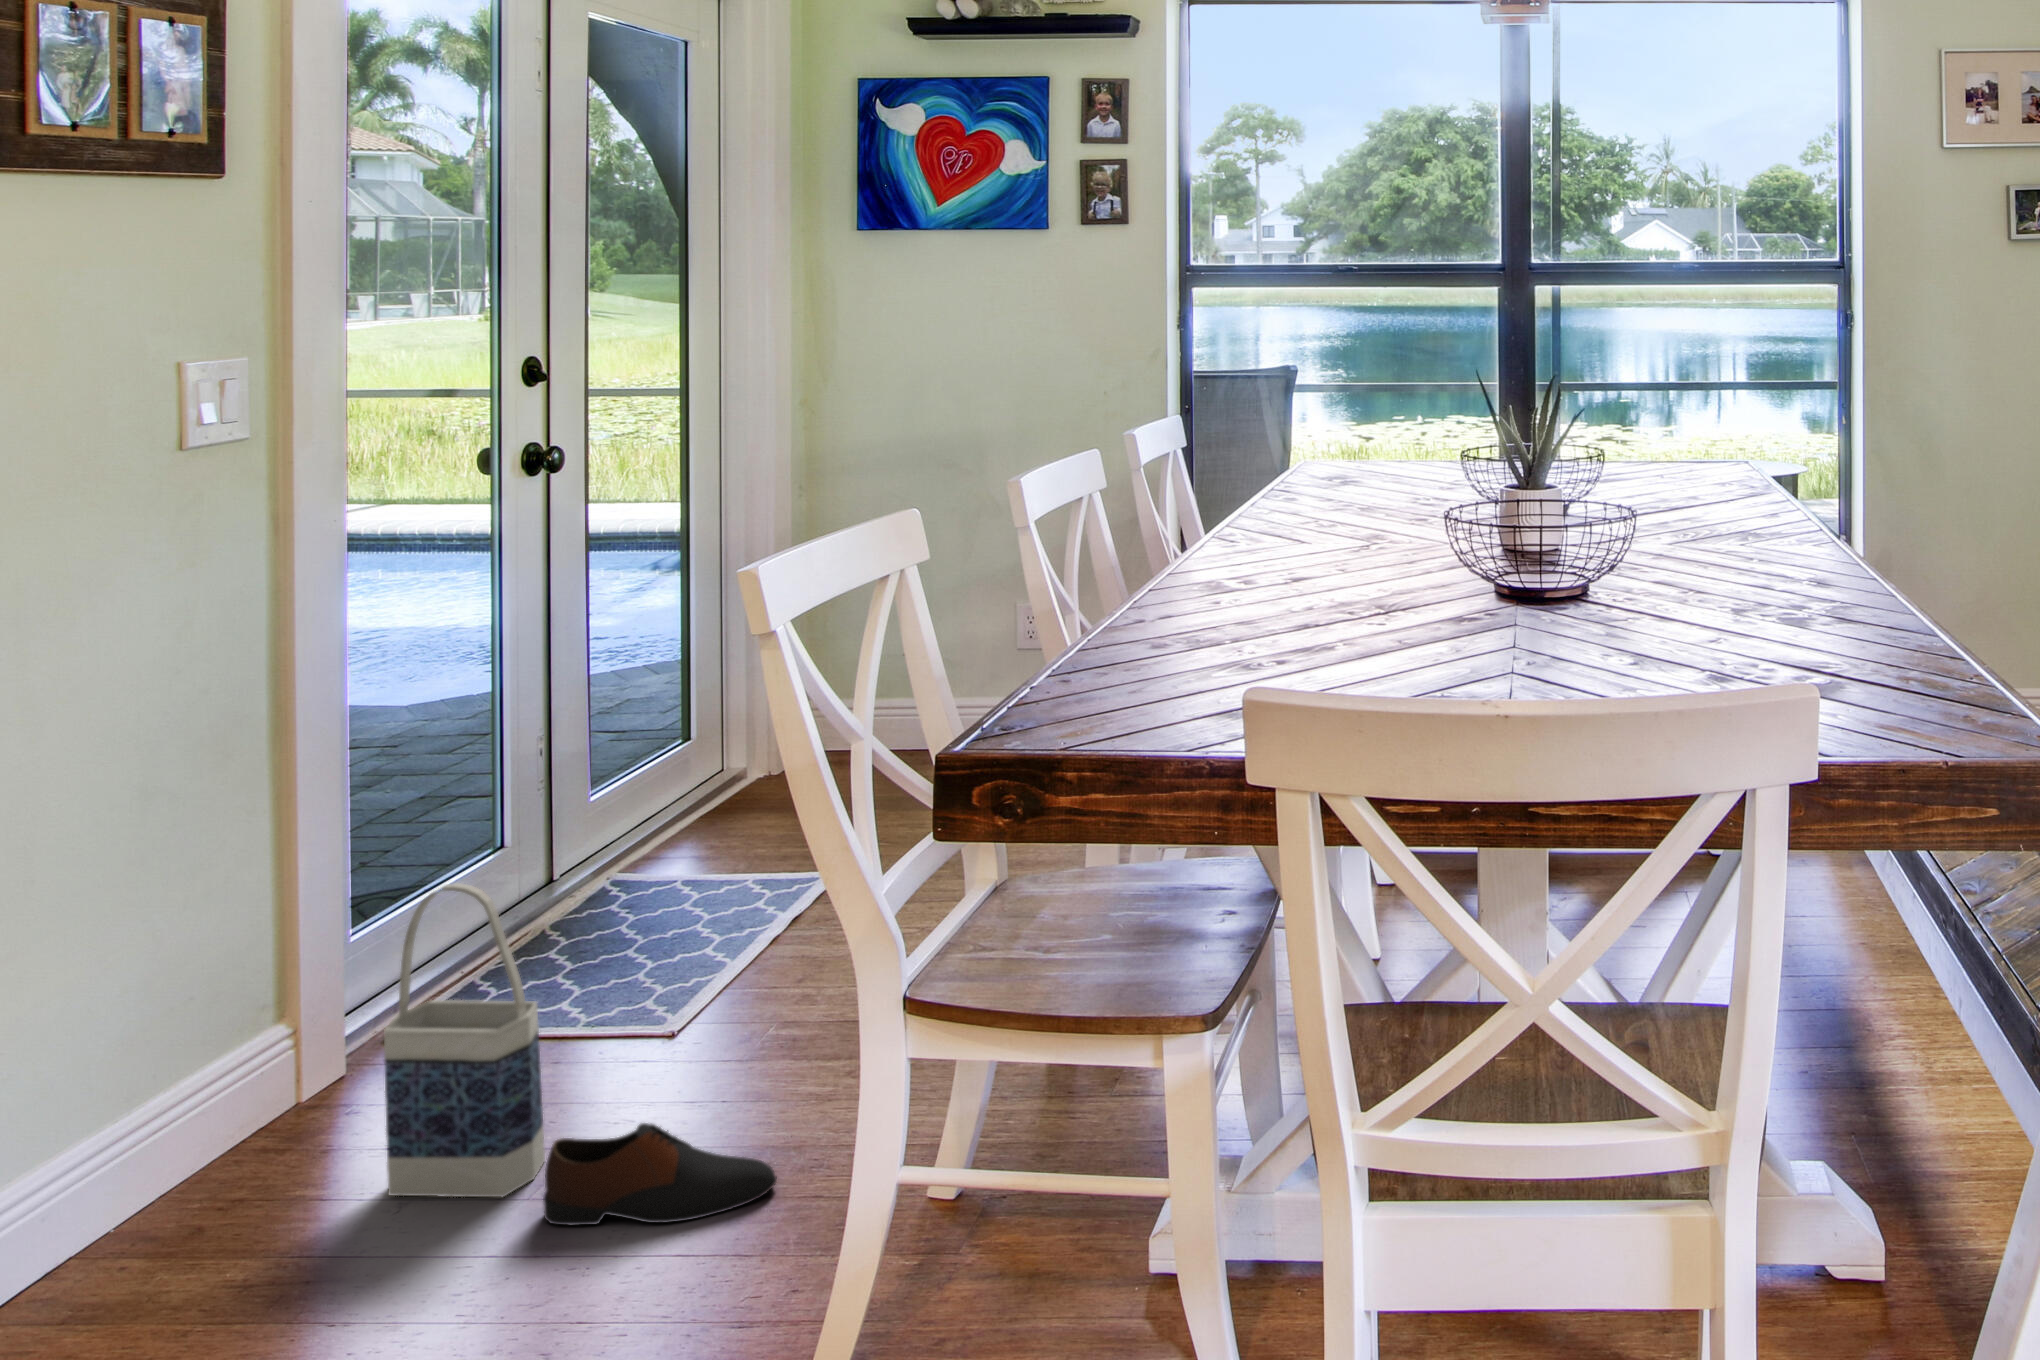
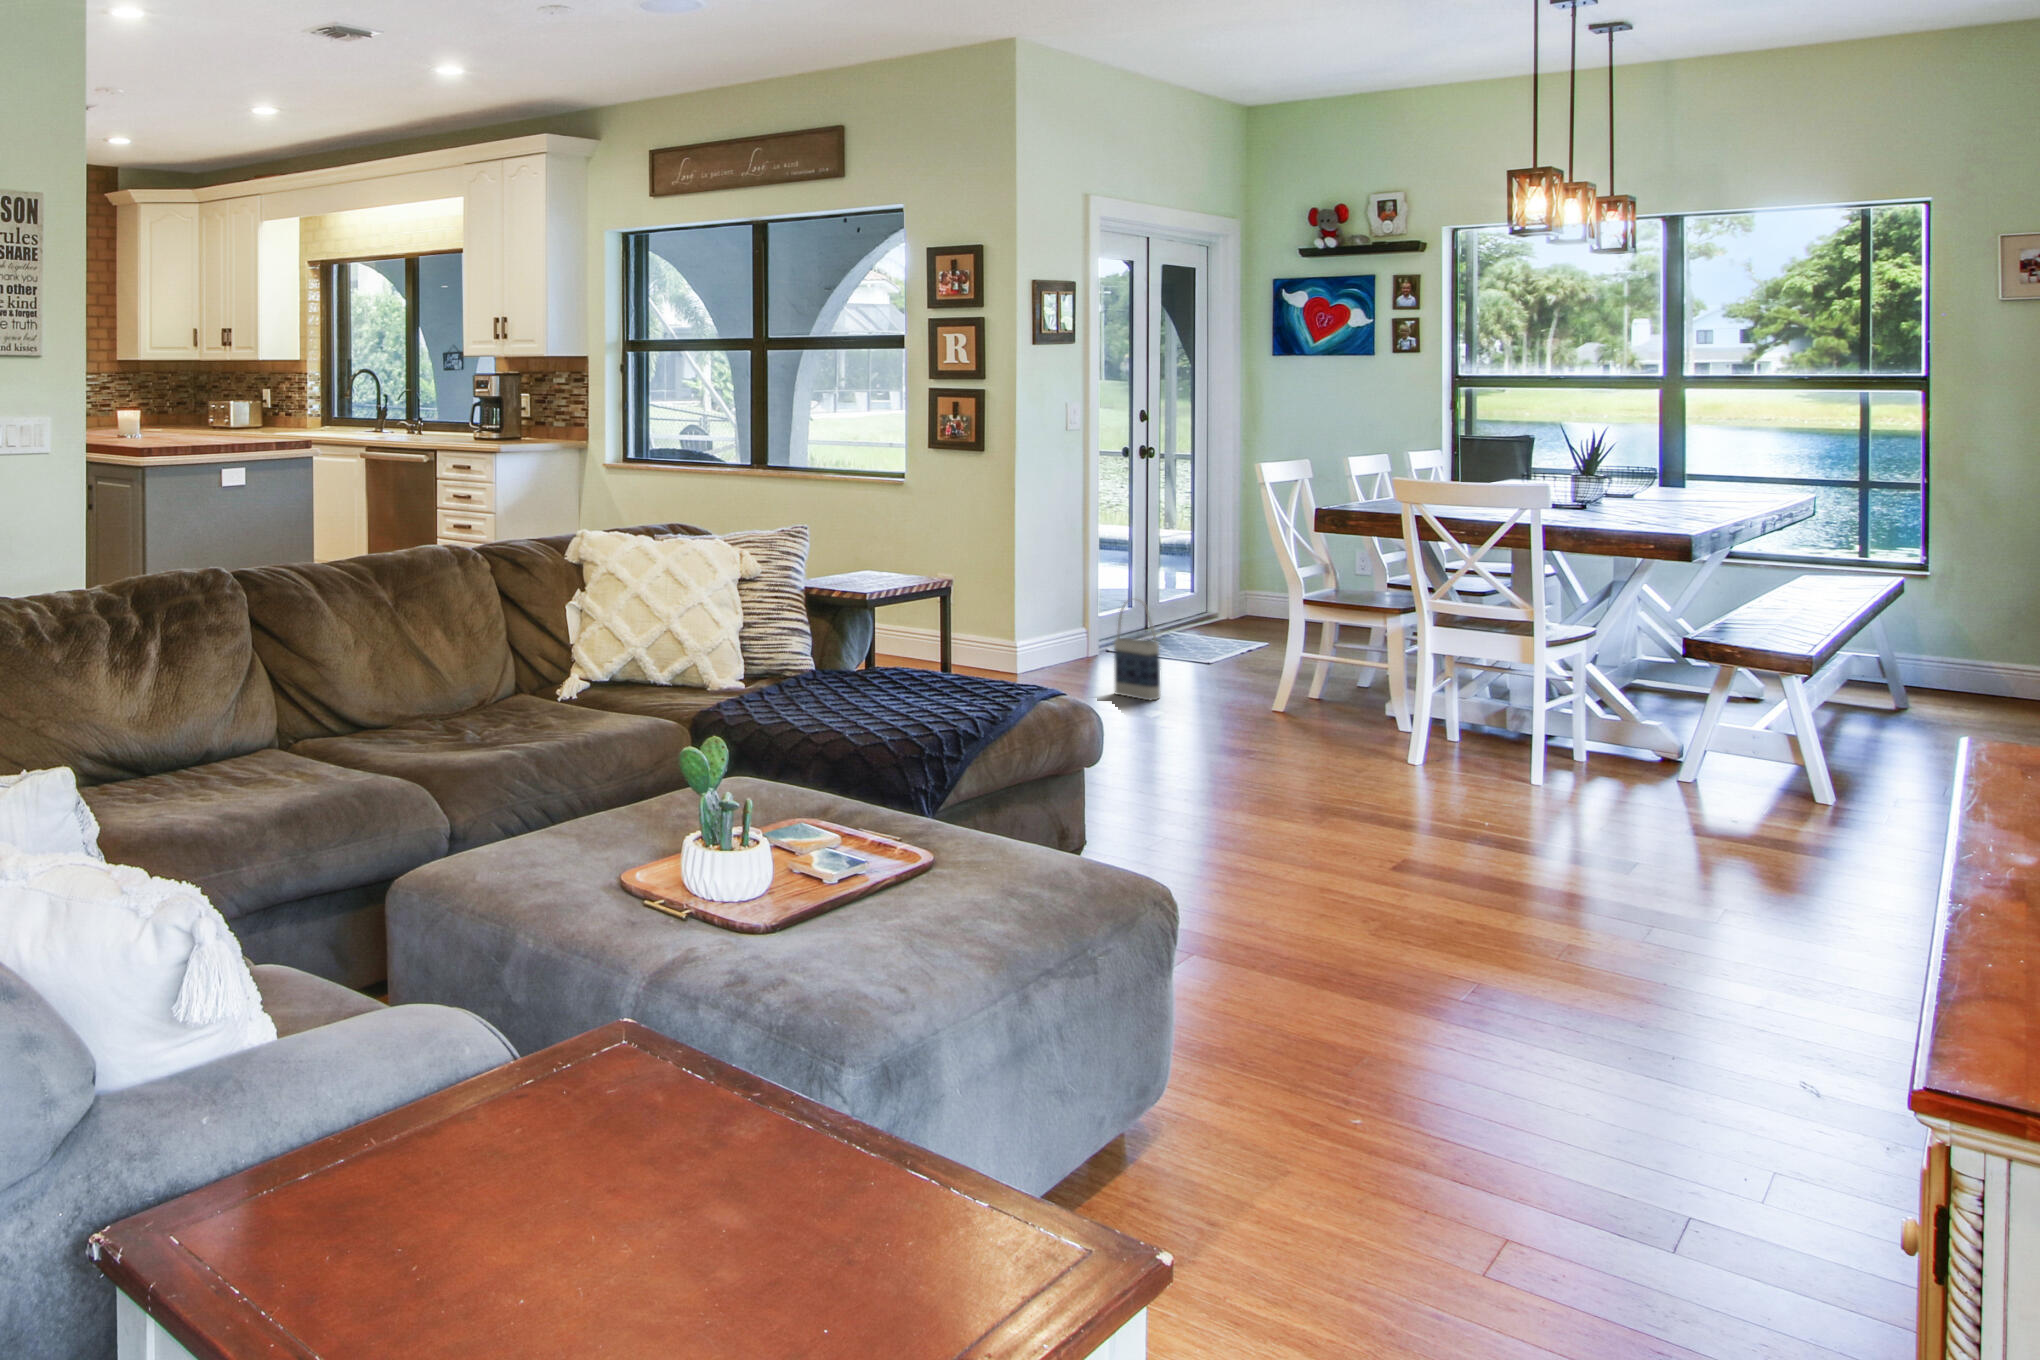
shoe: present [543,1123,777,1225] -> none [1164,682,1239,715]

